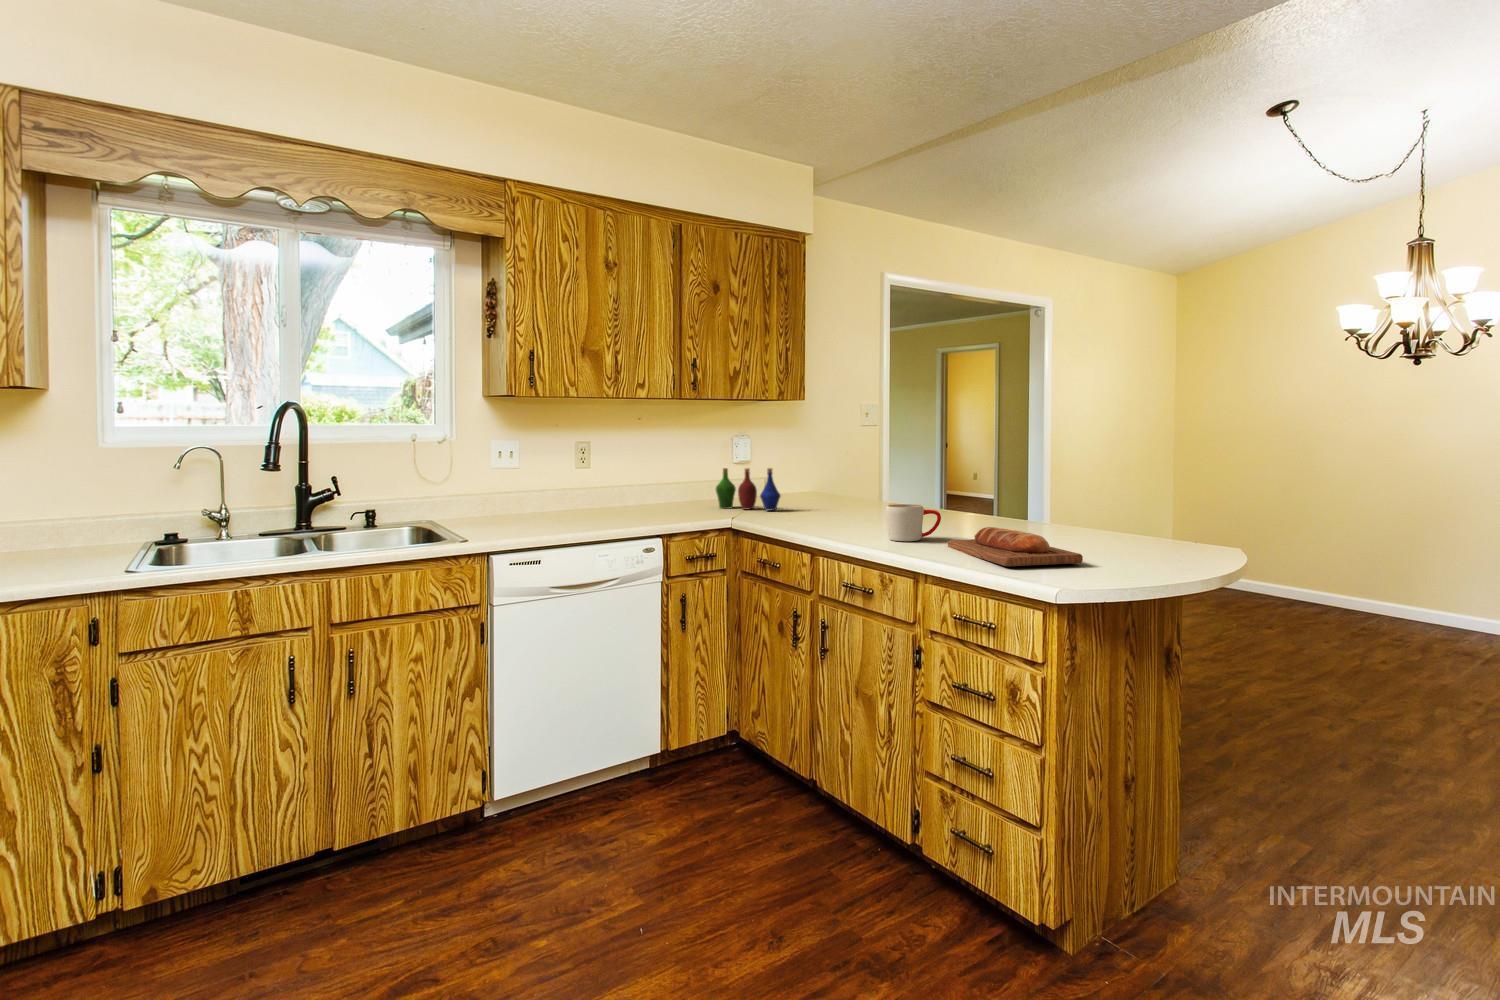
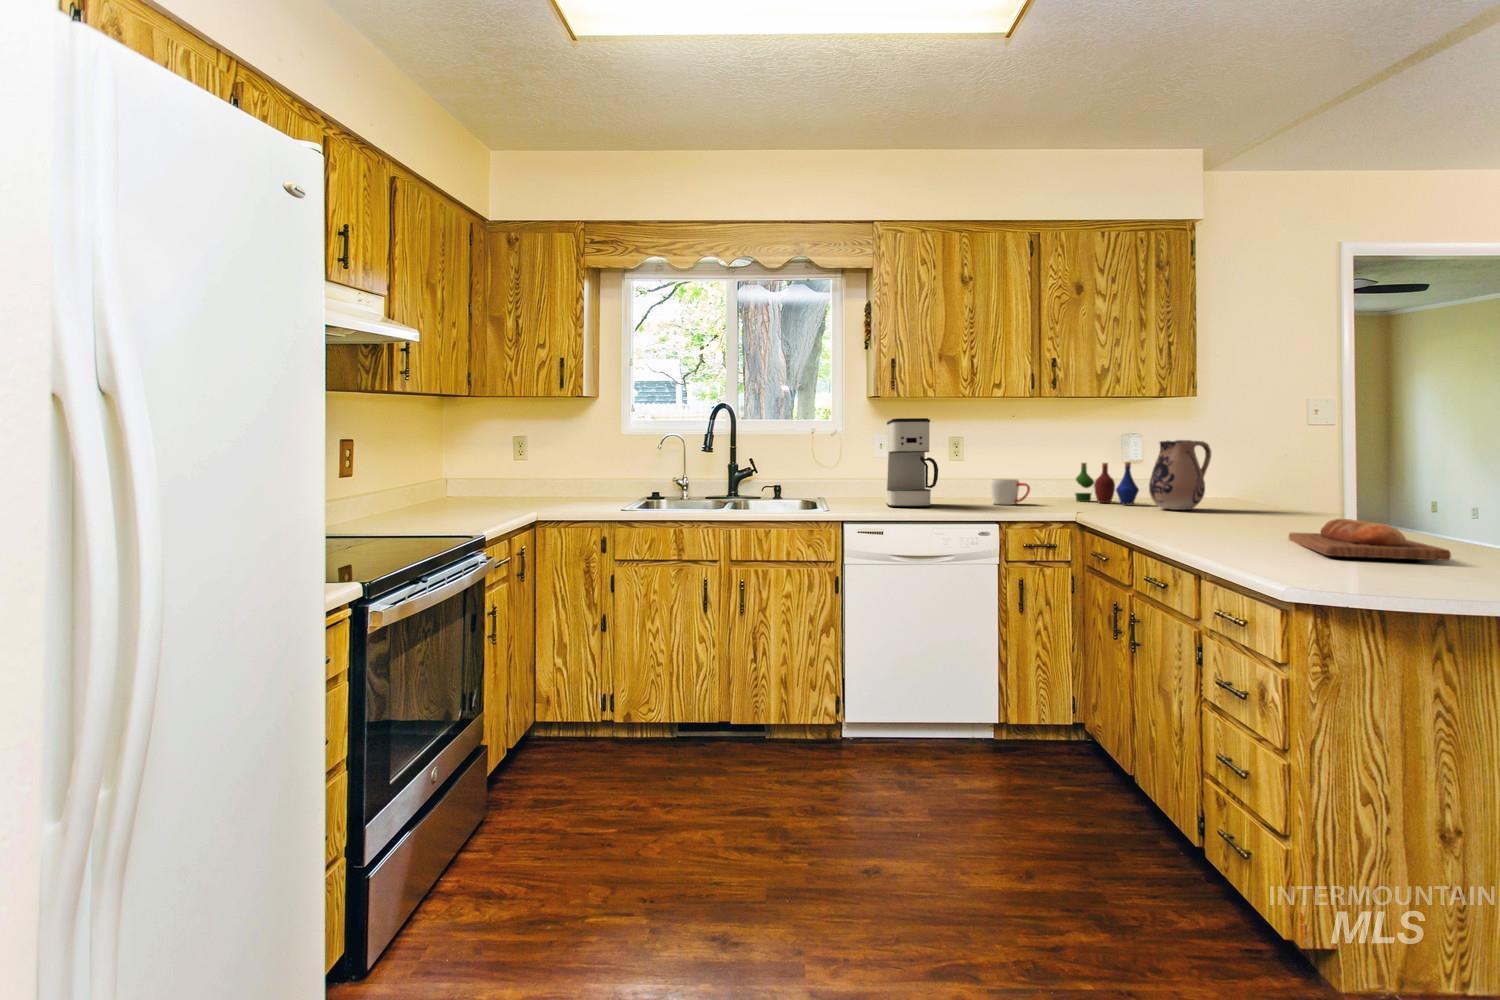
coffee maker: none [522,423,589,529] -> present [886,418,938,507]
ceramic pitcher: none [795,448,842,515] -> present [1149,440,1211,510]
mug: present [886,504,941,541] -> present [991,479,1030,505]

